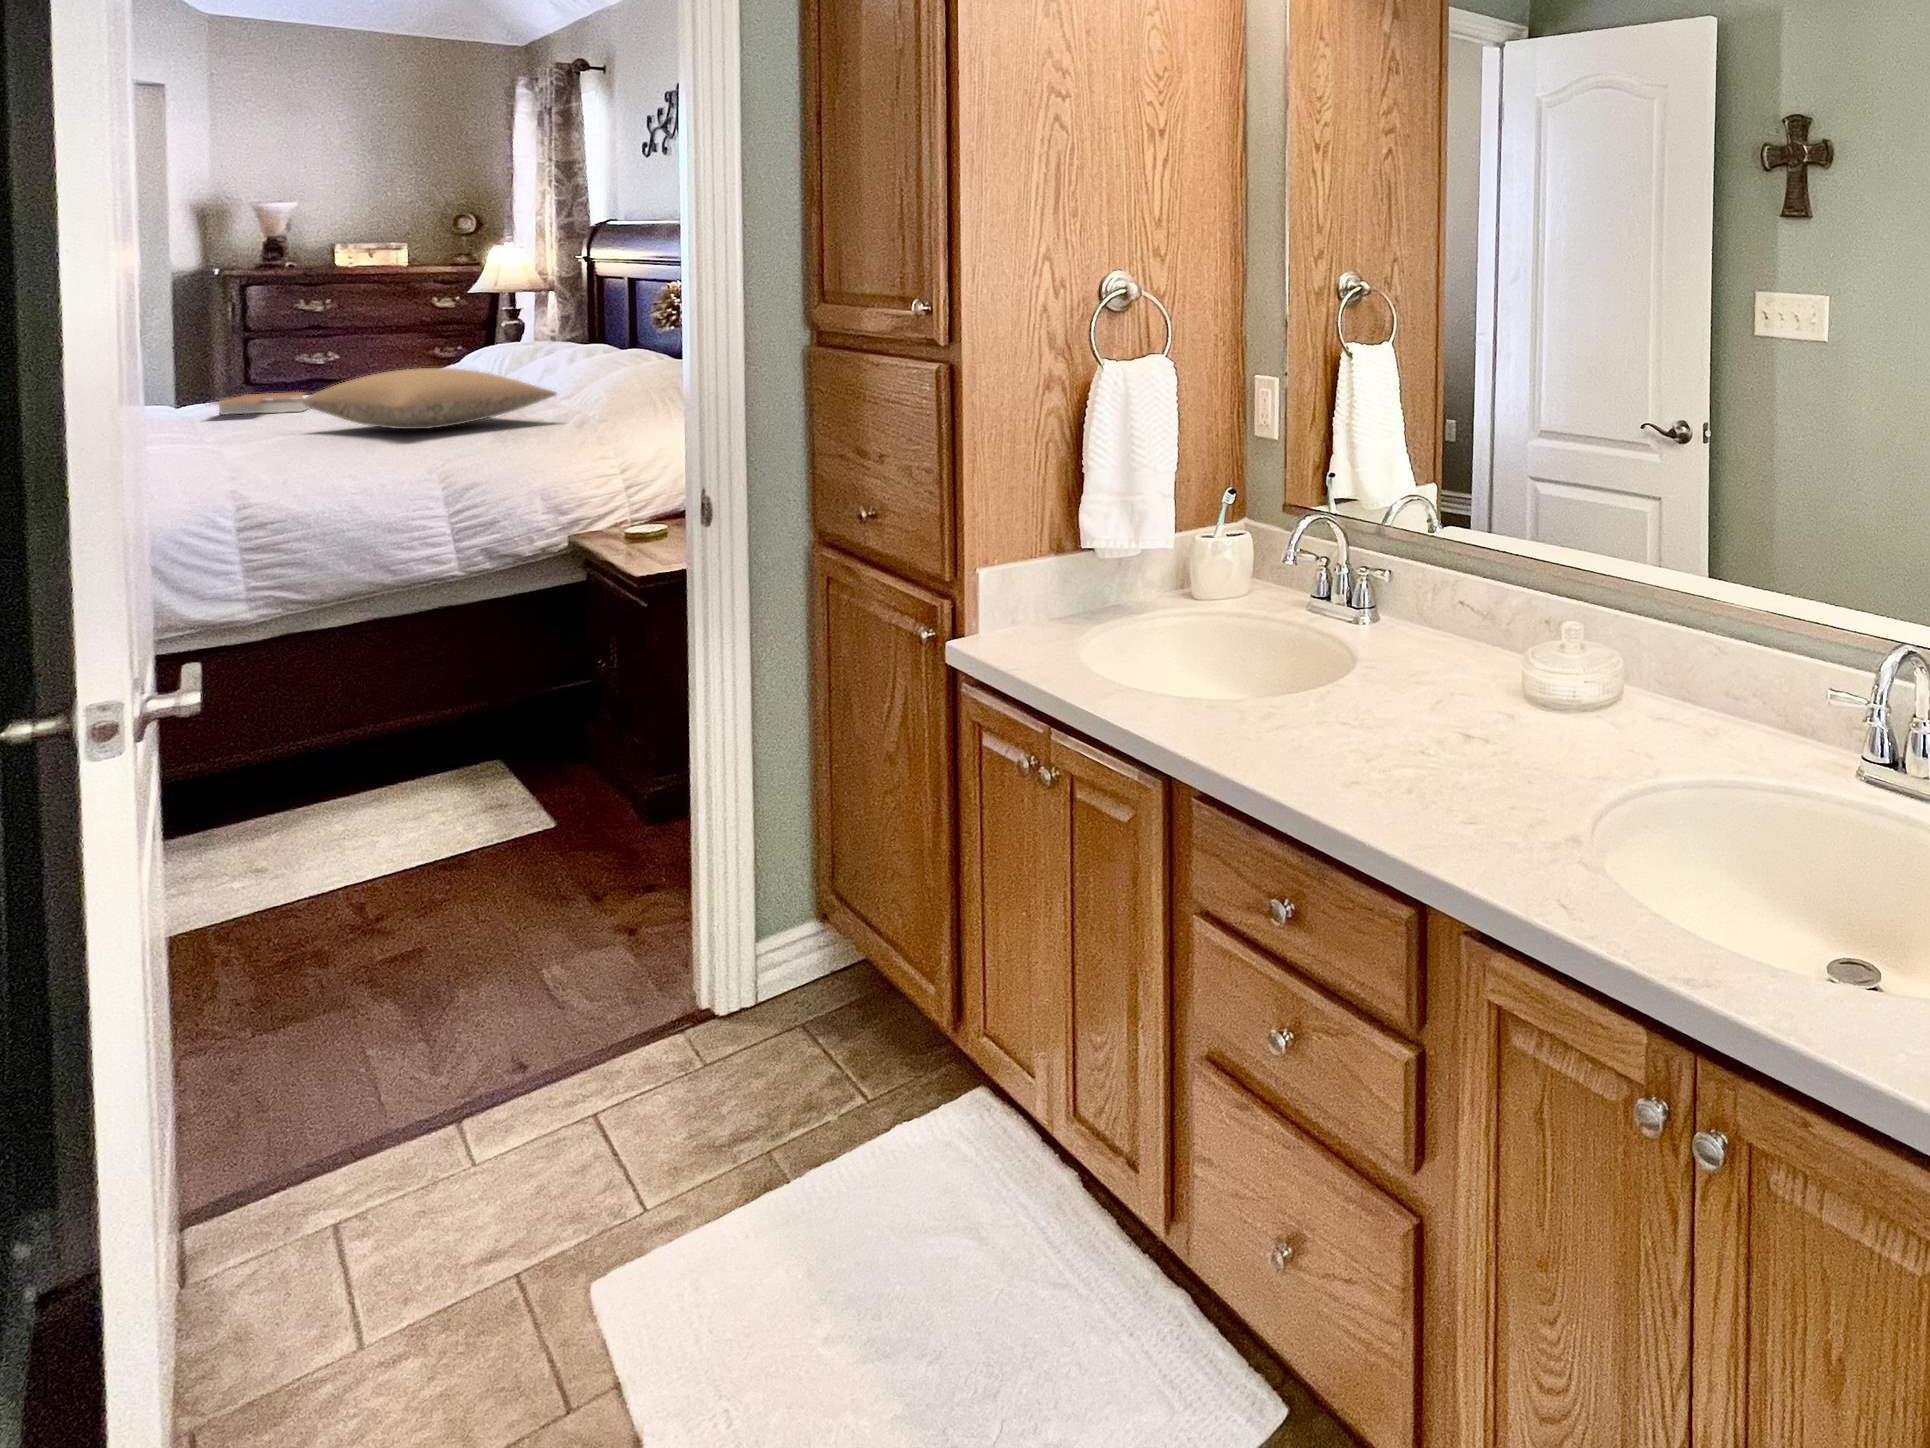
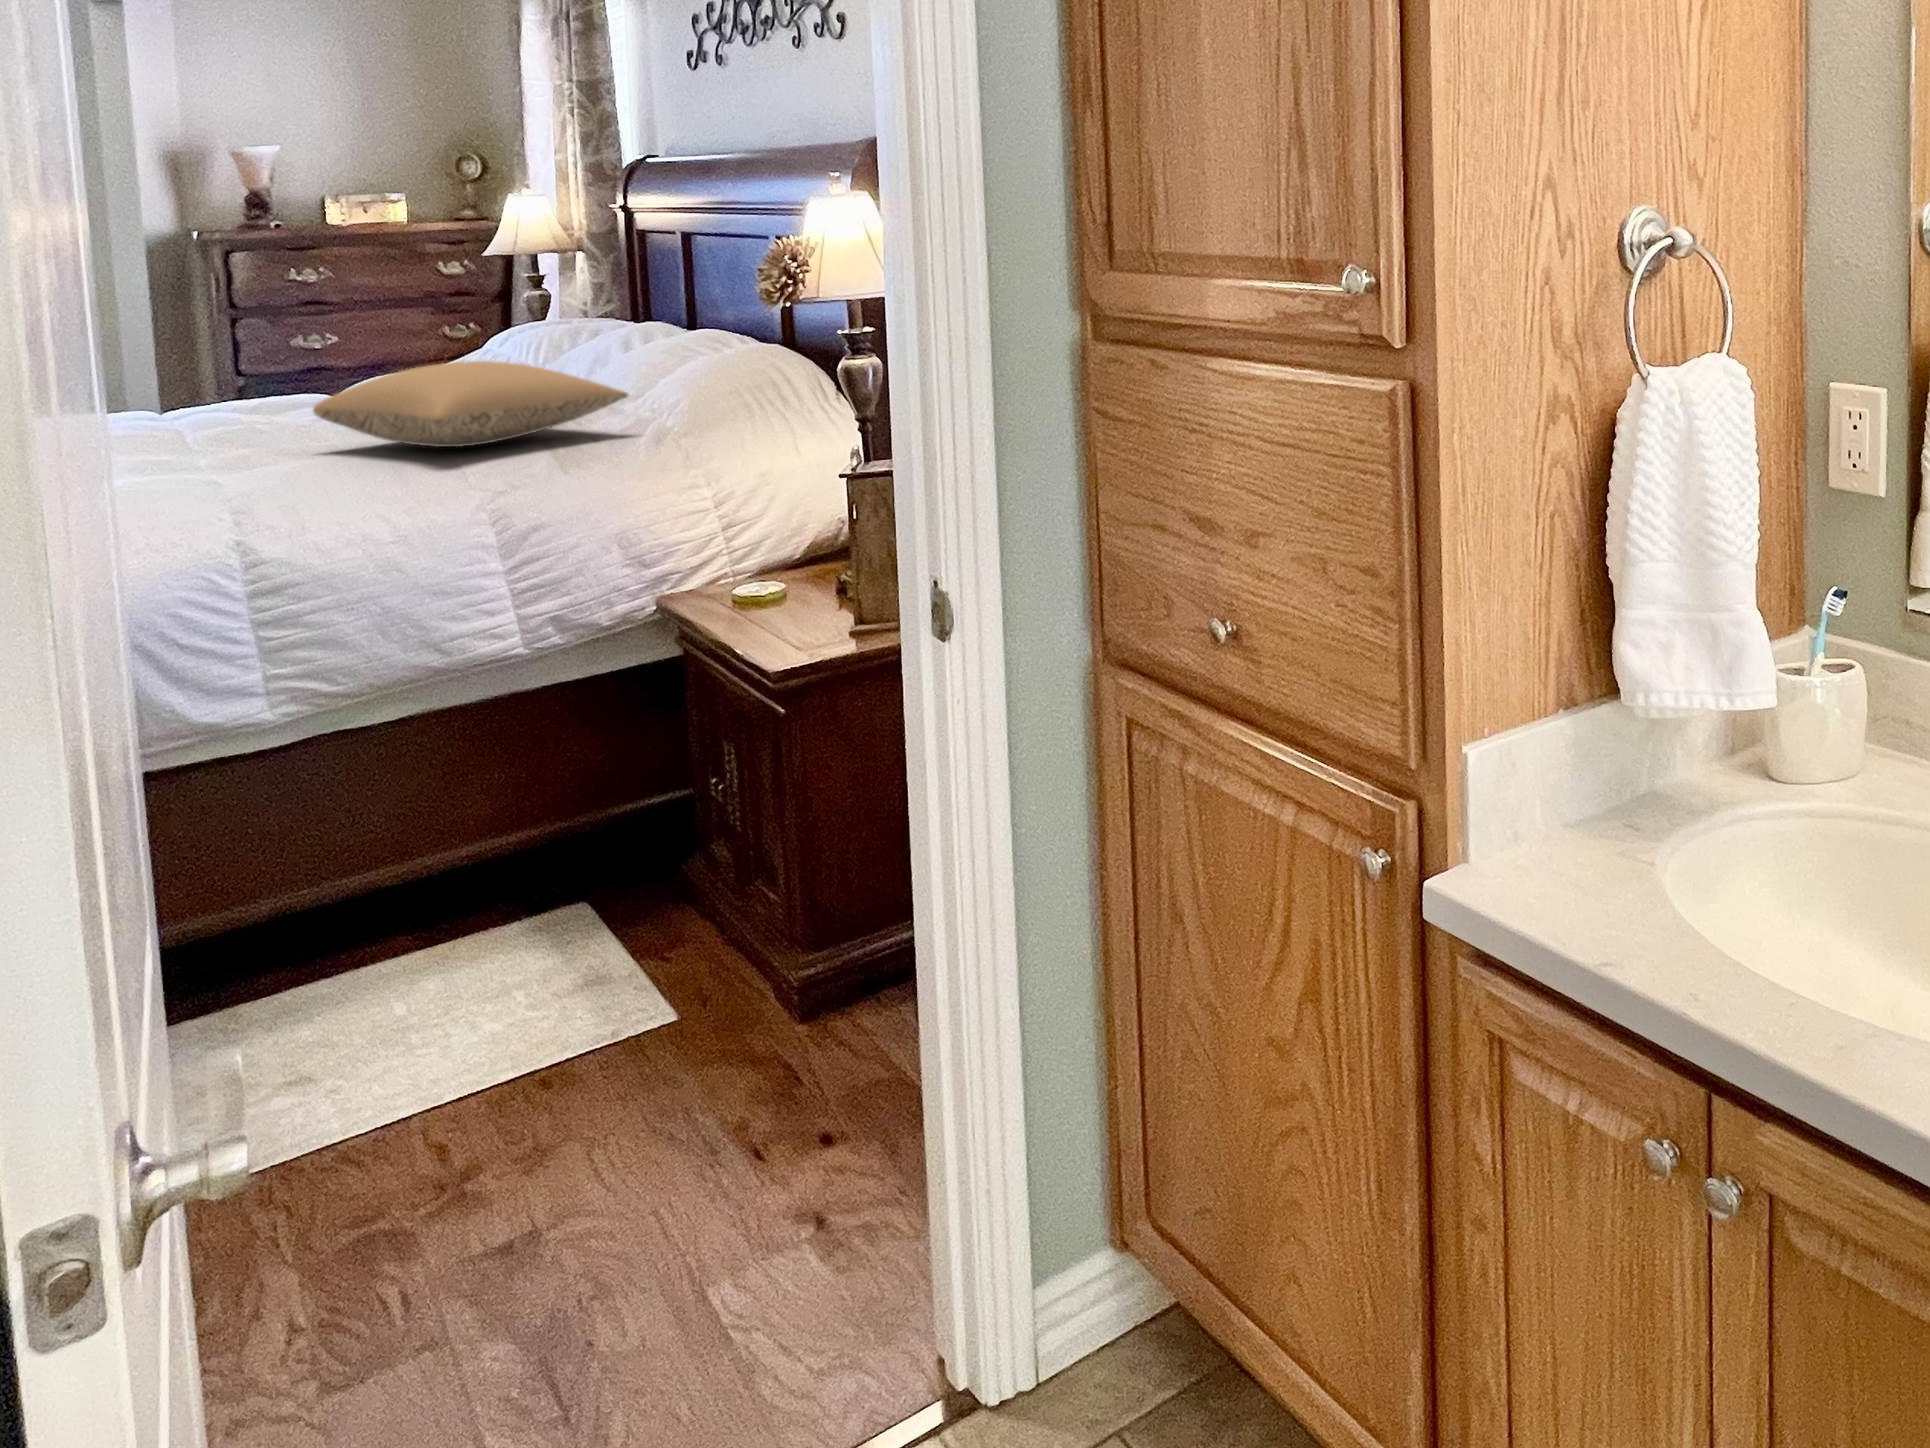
book: present [209,392,309,415] -> none [190,393,319,425]

